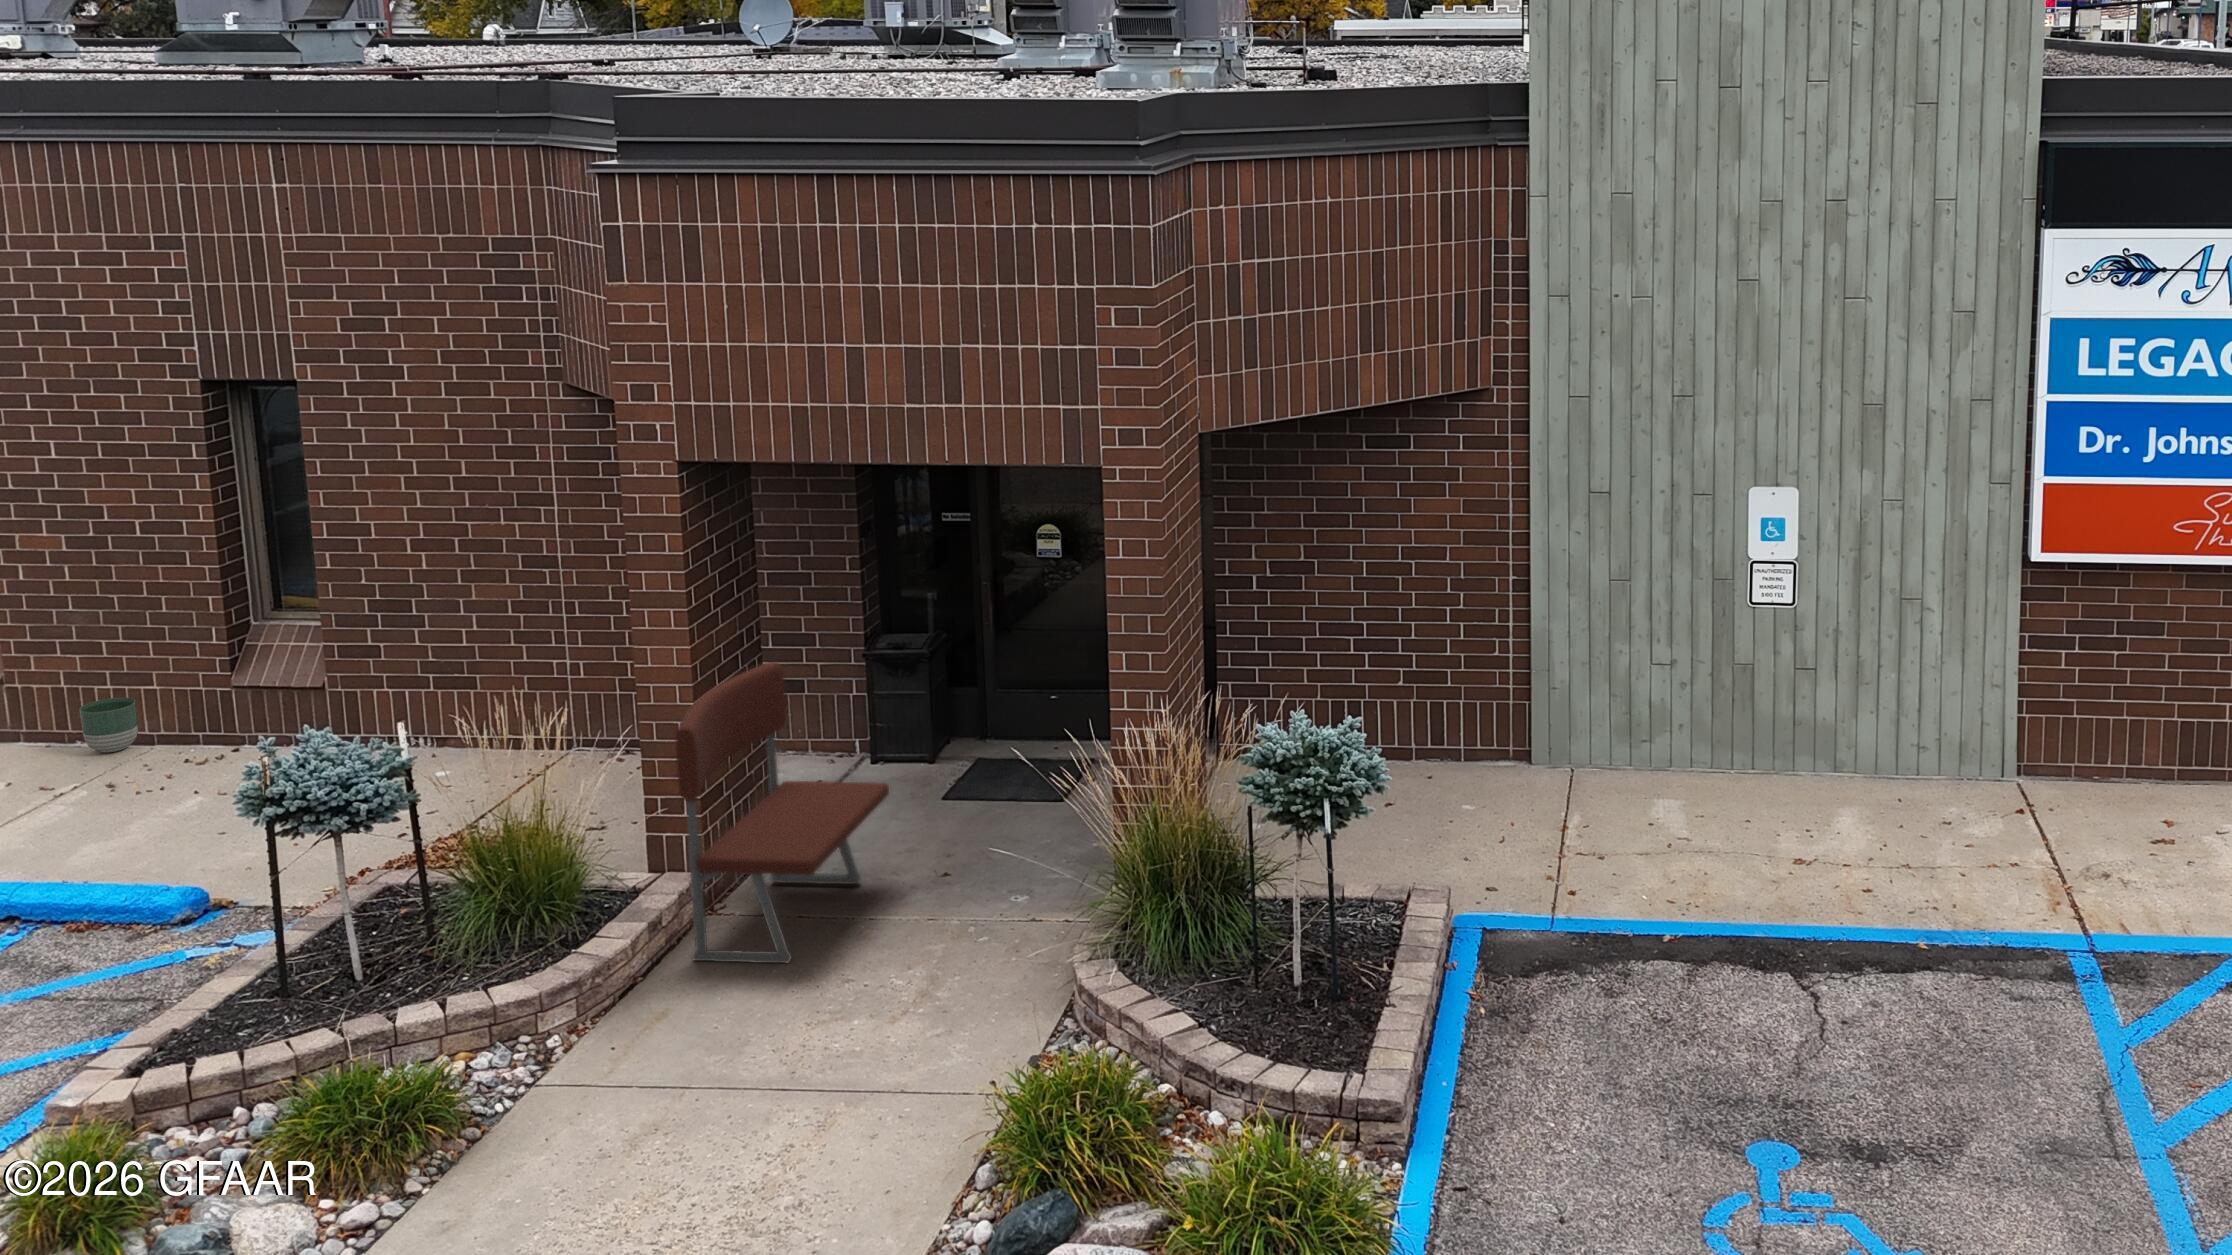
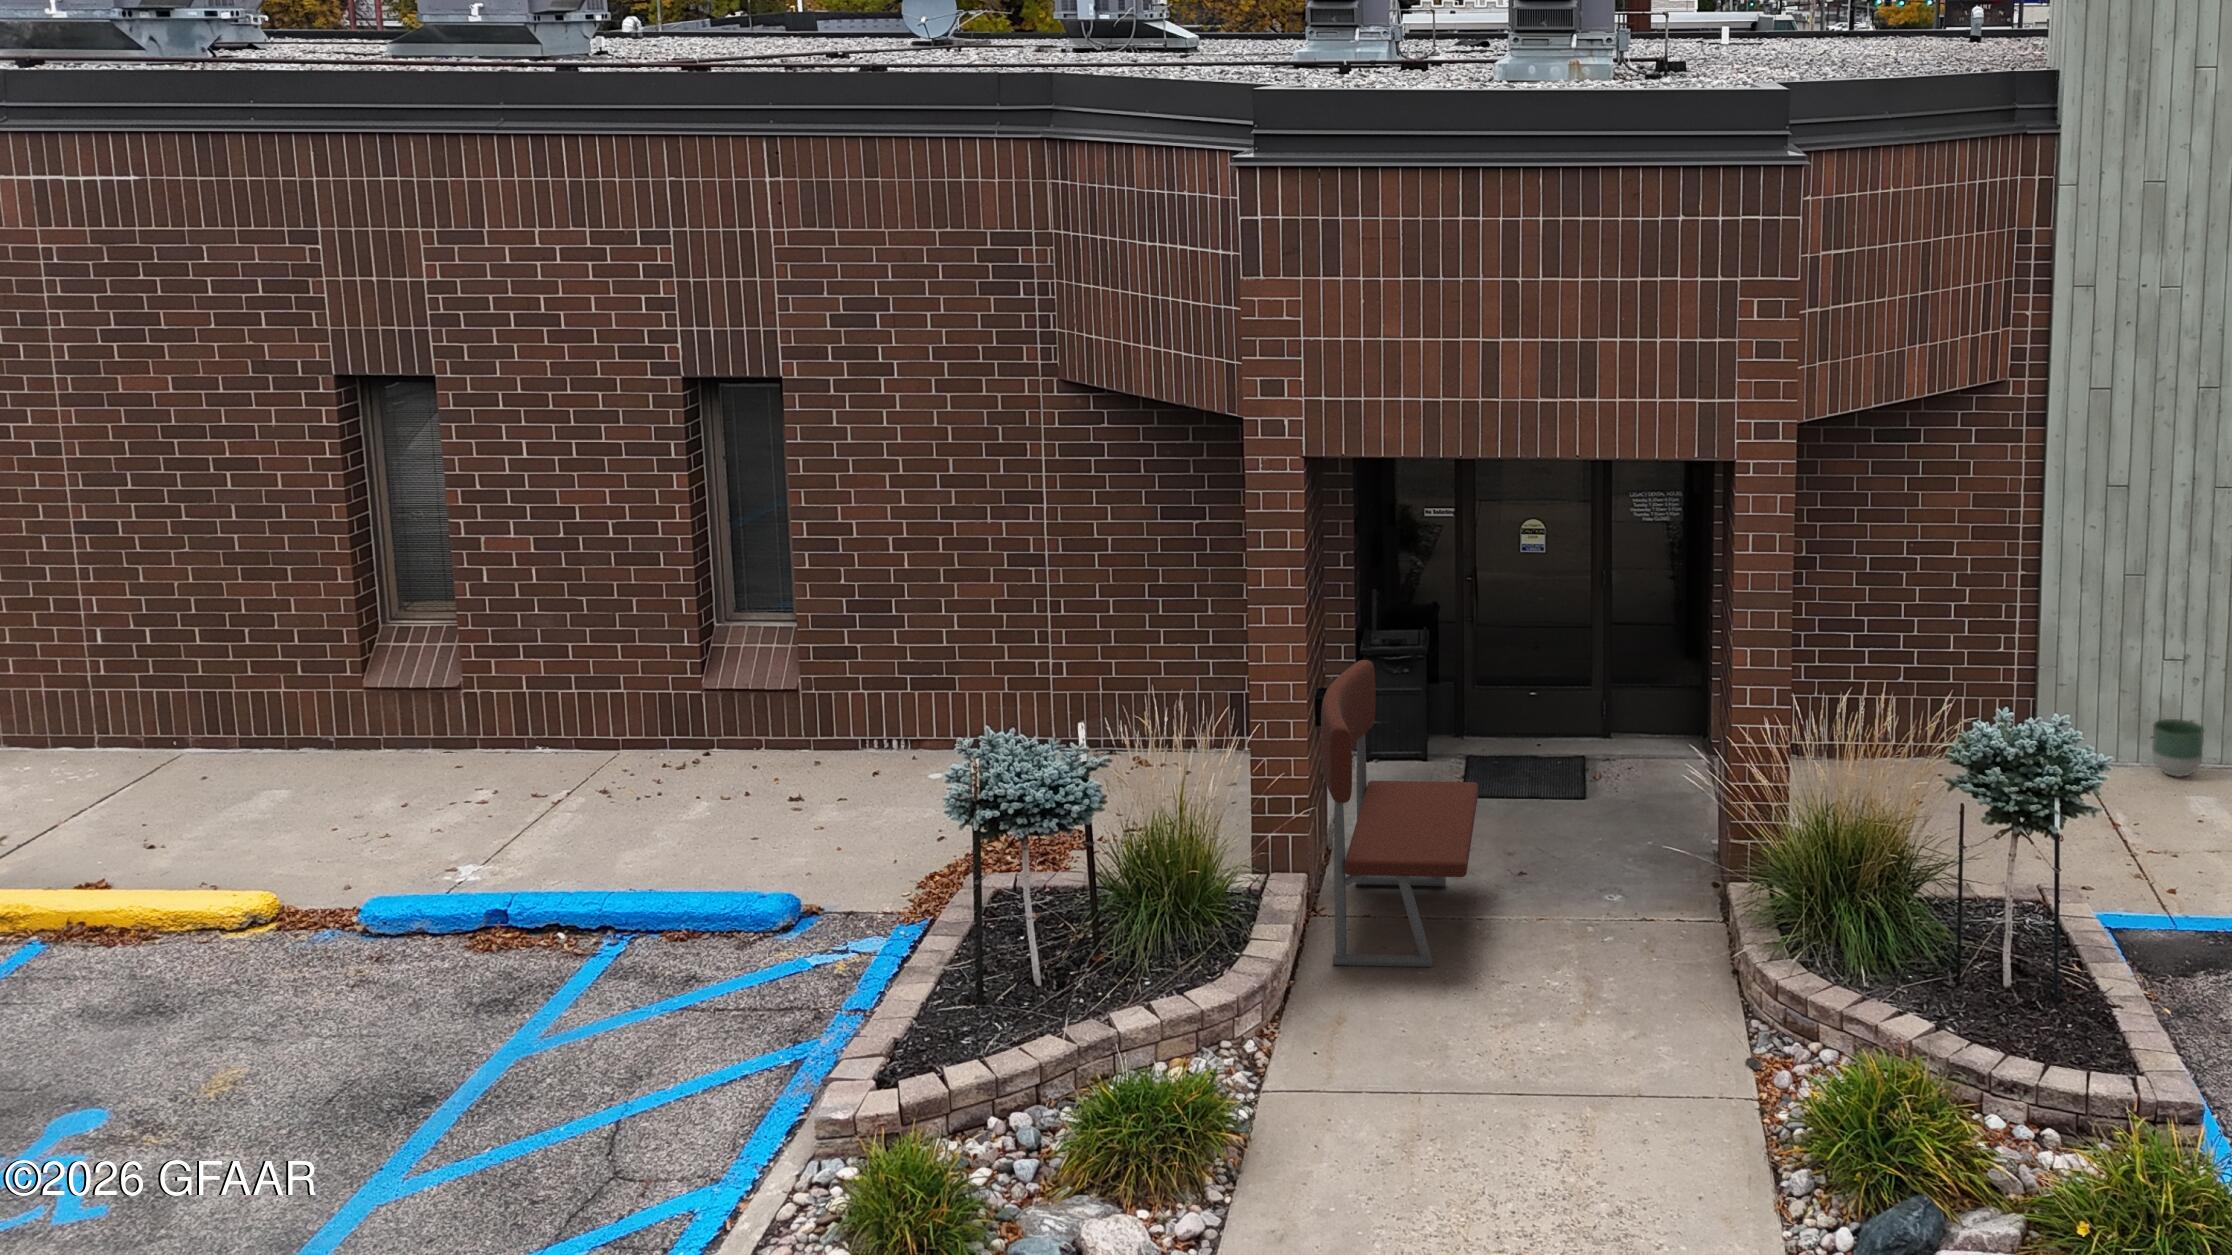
planter: present [79,698,138,752] -> present [2152,719,2204,777]

